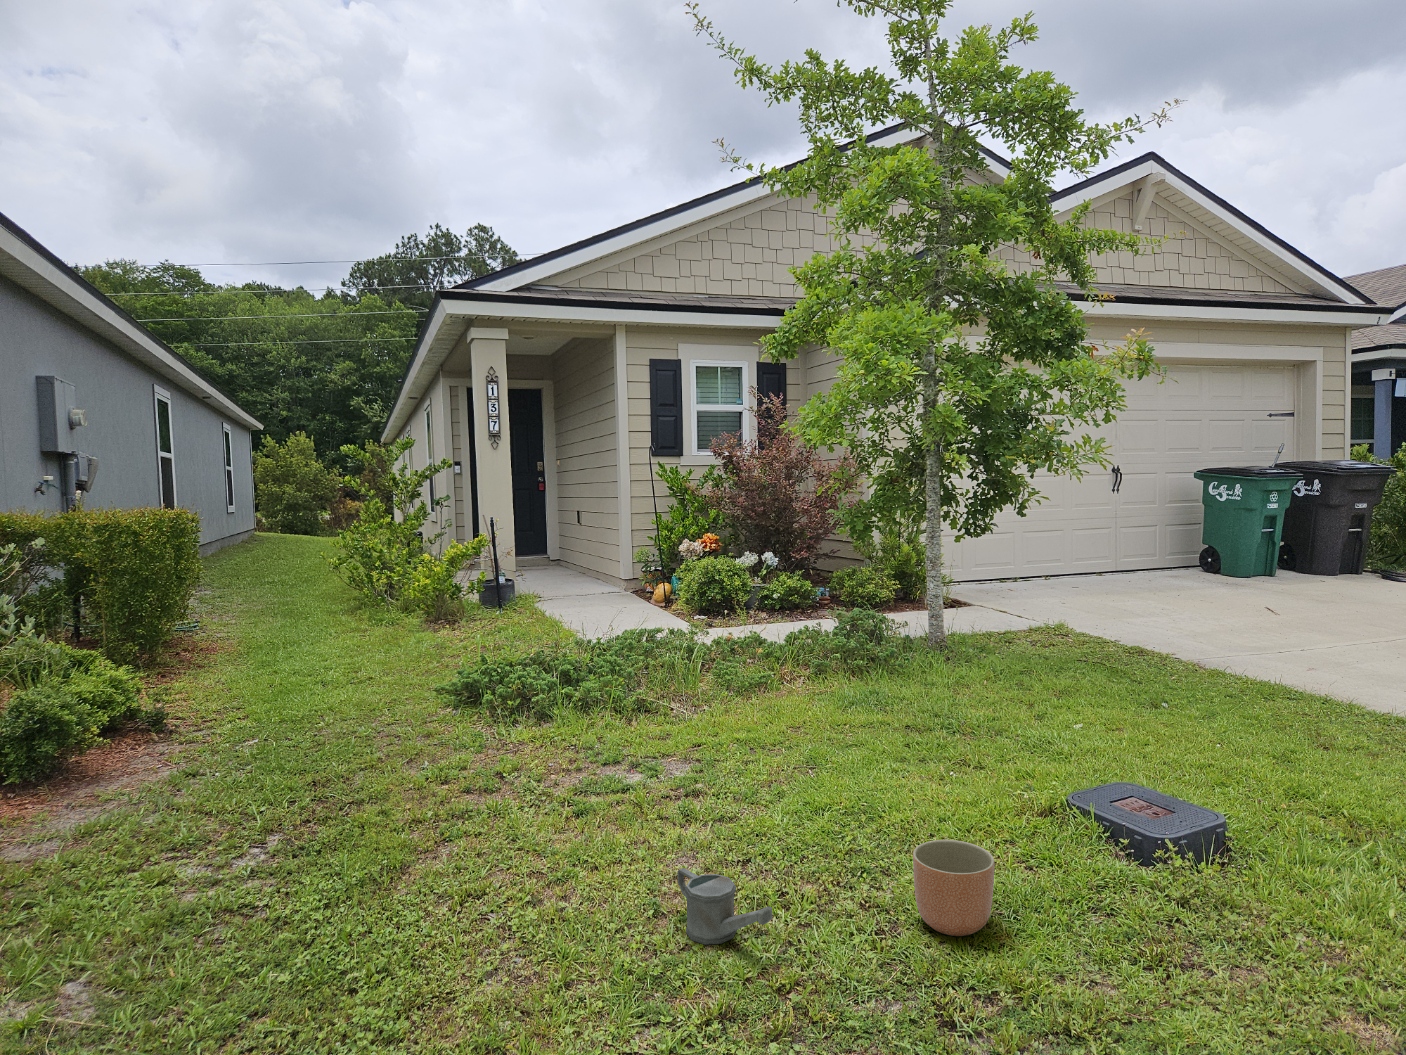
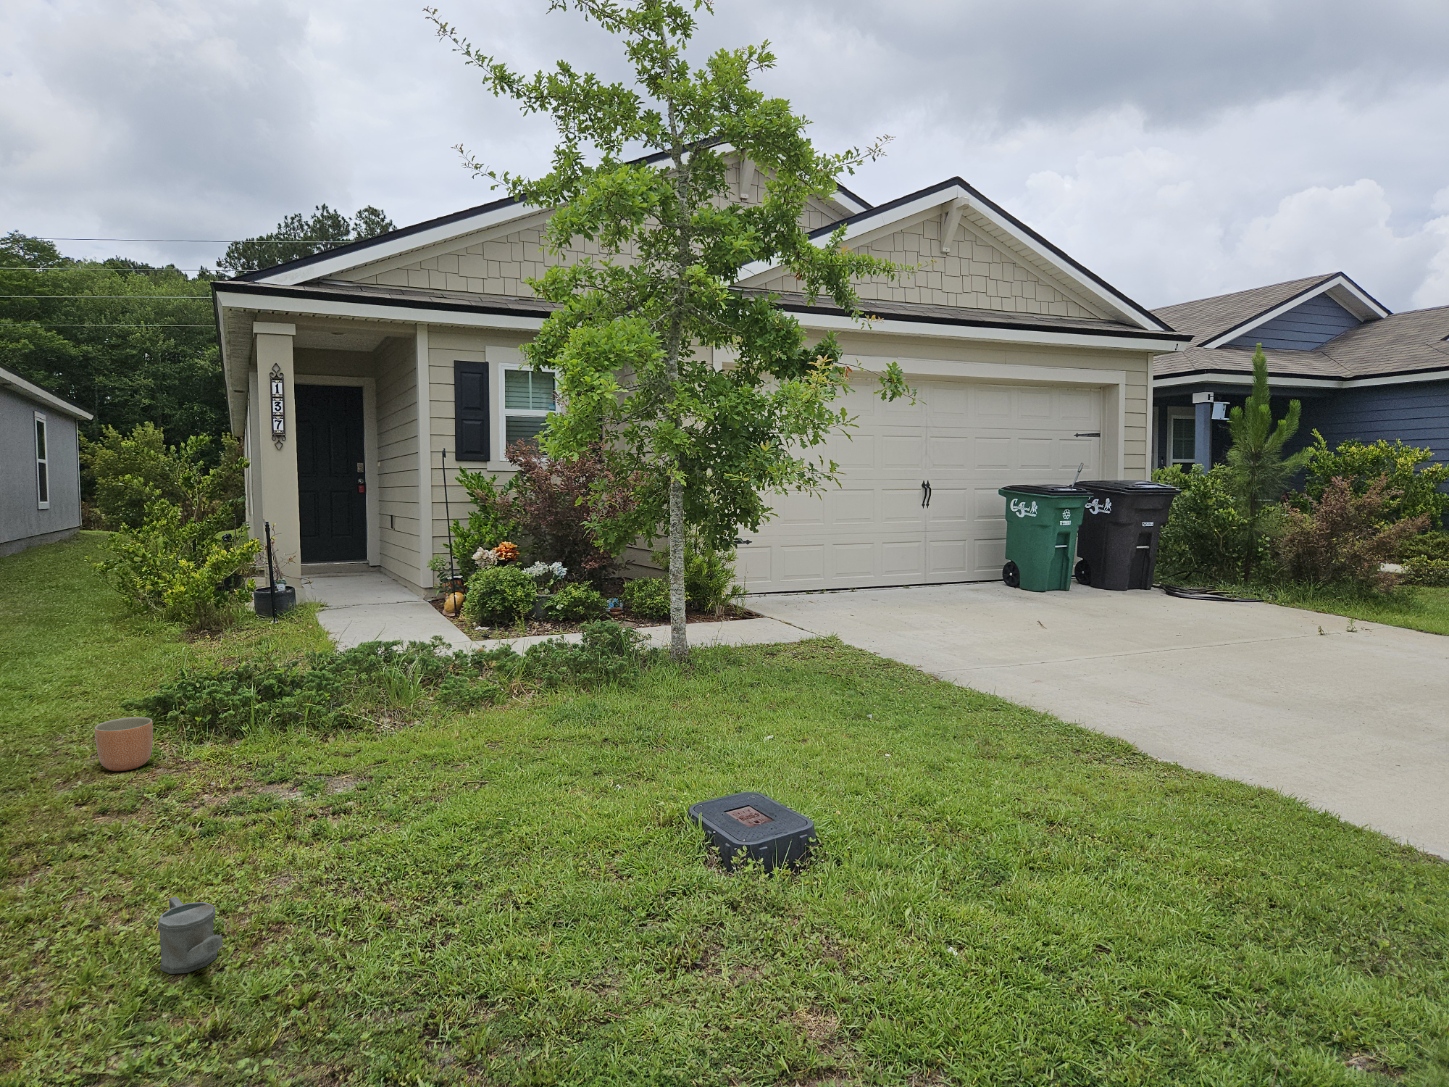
planter: present [913,840,994,936] -> present [95,717,153,771]

